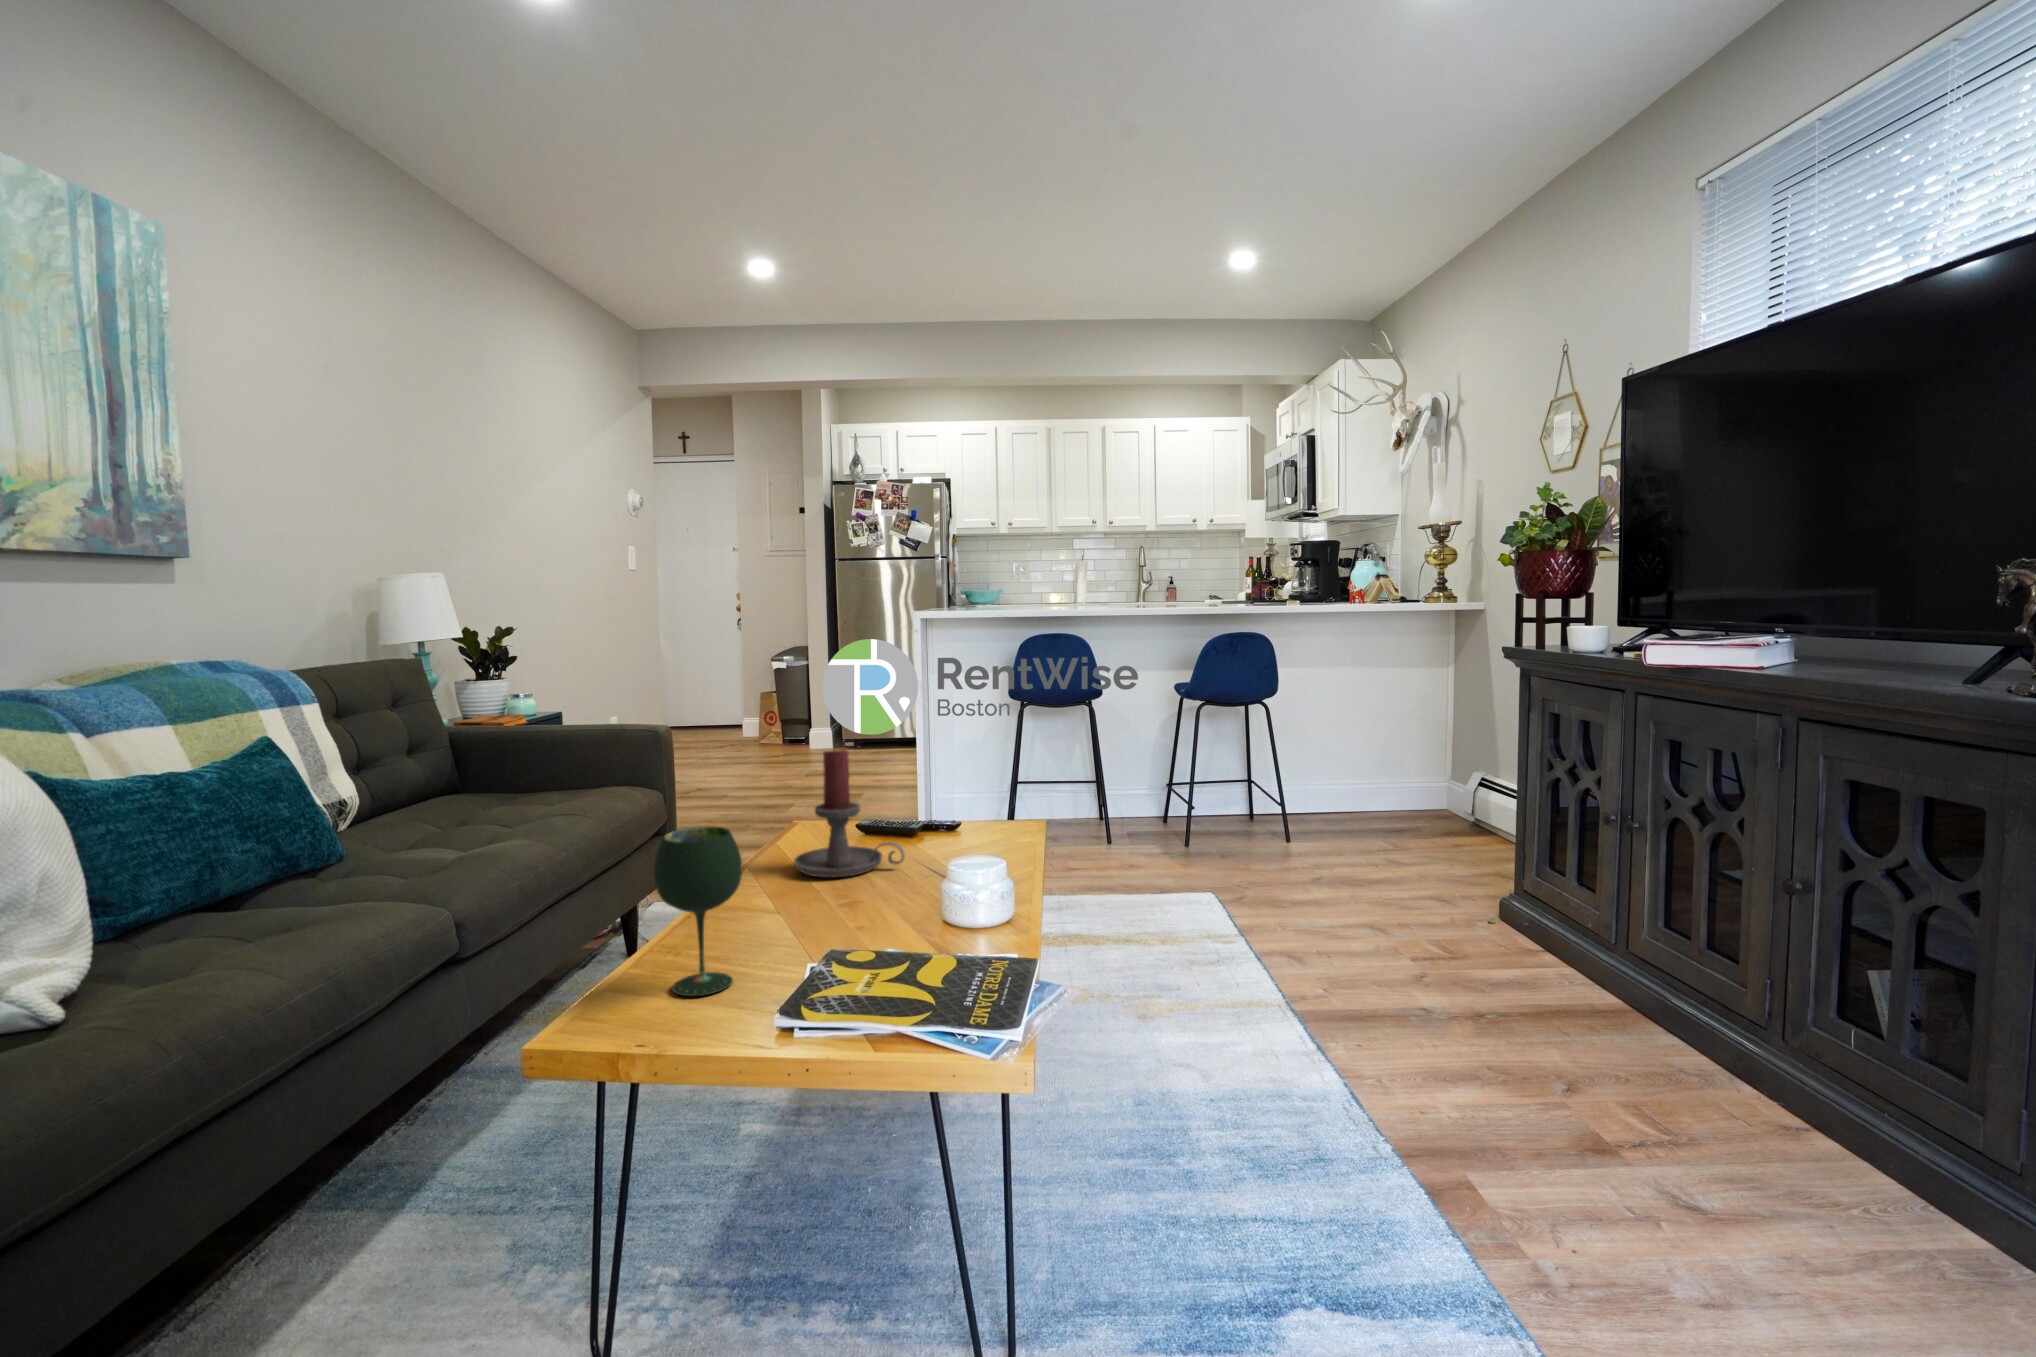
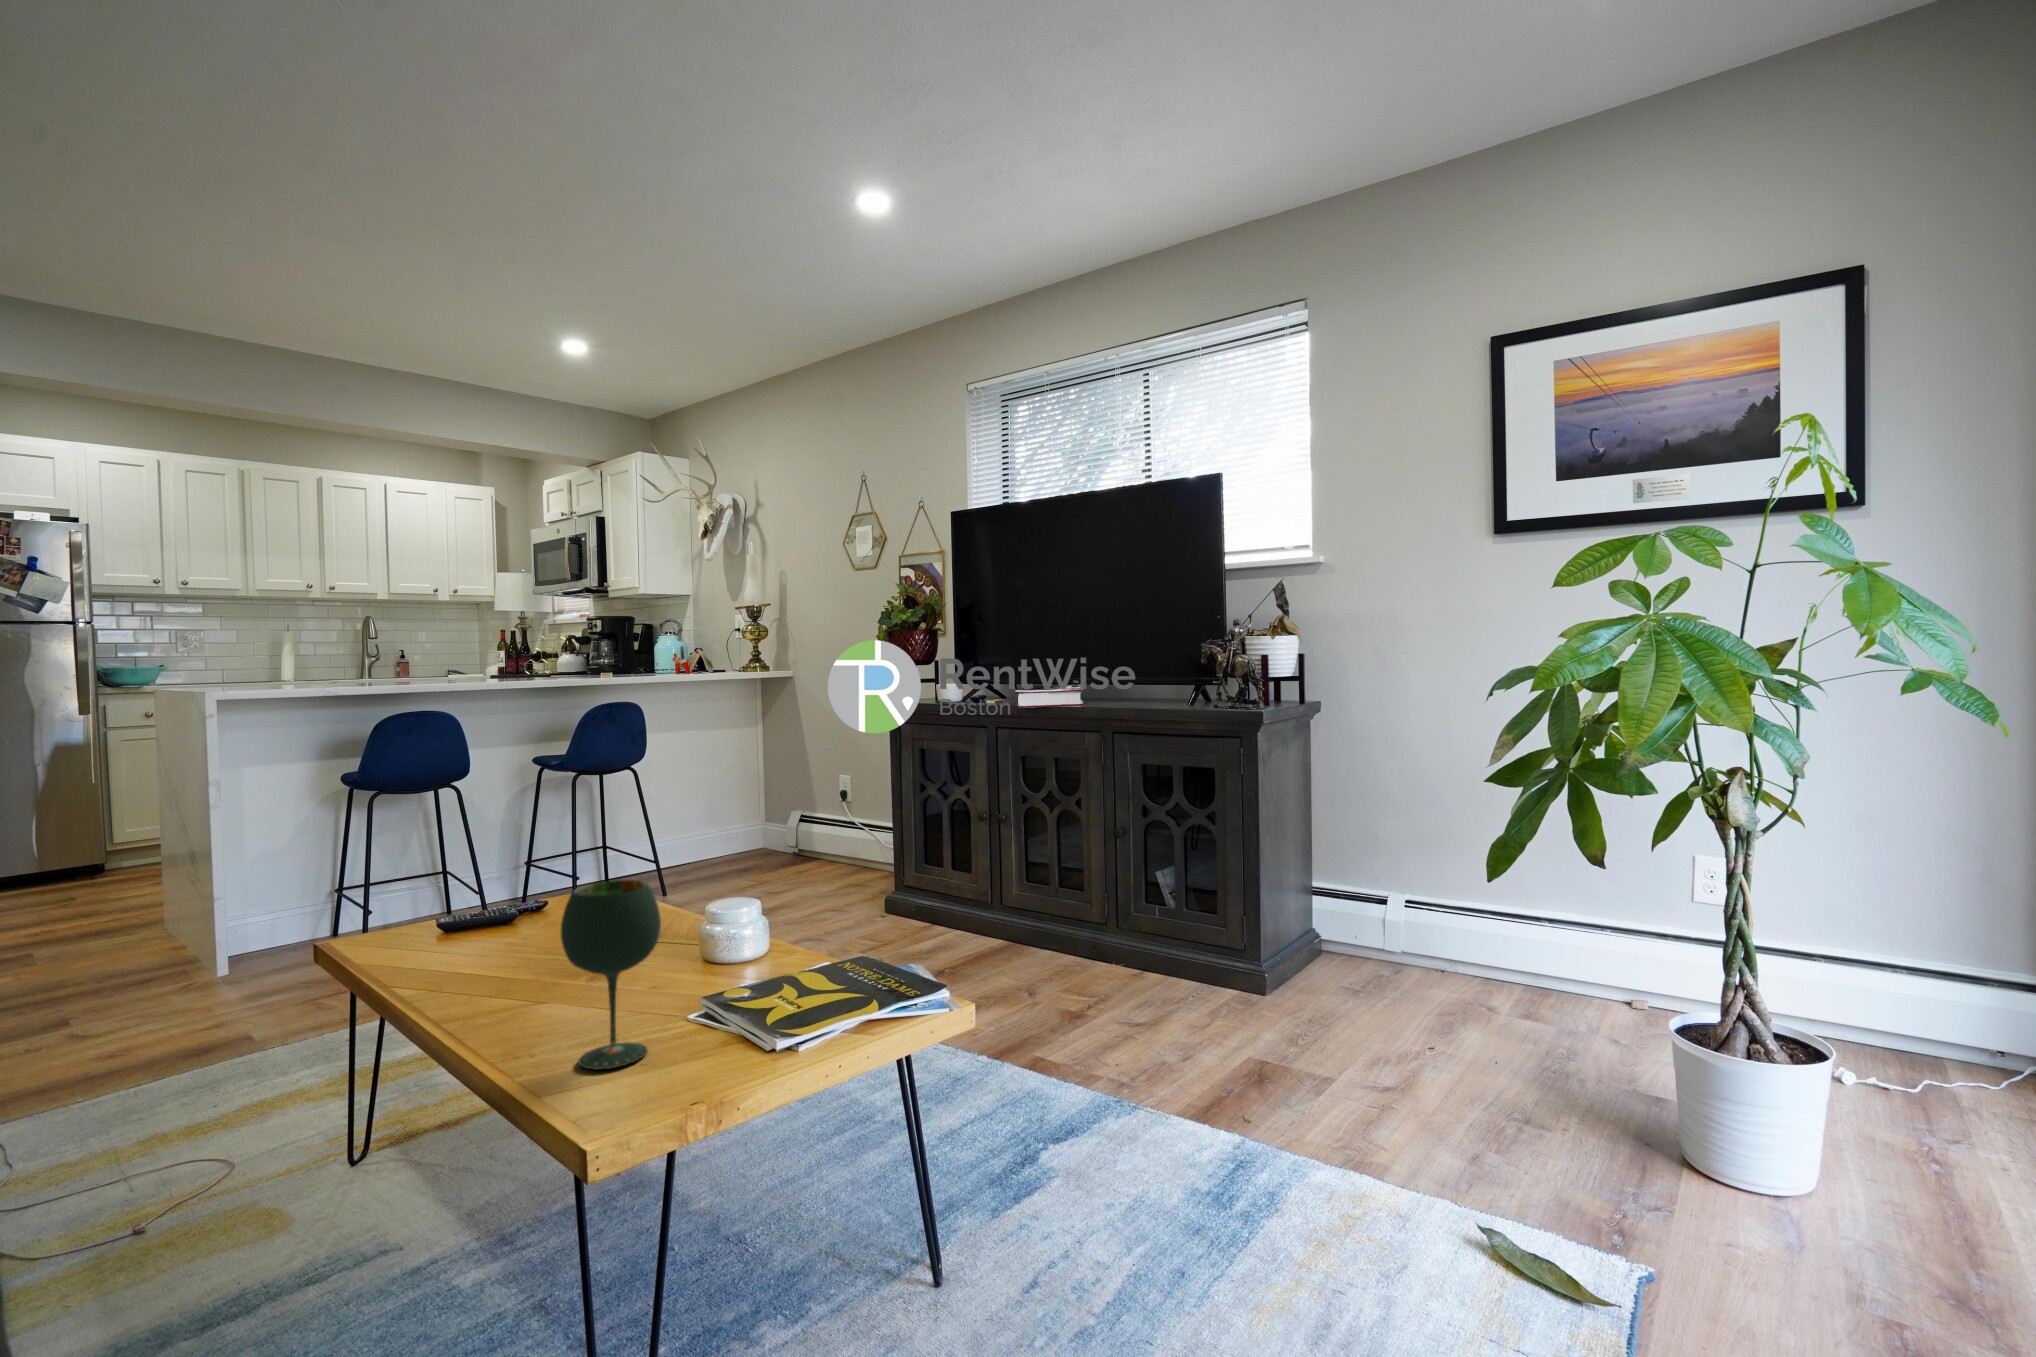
candle holder: present [794,750,905,878] -> none [422,821,570,975]

